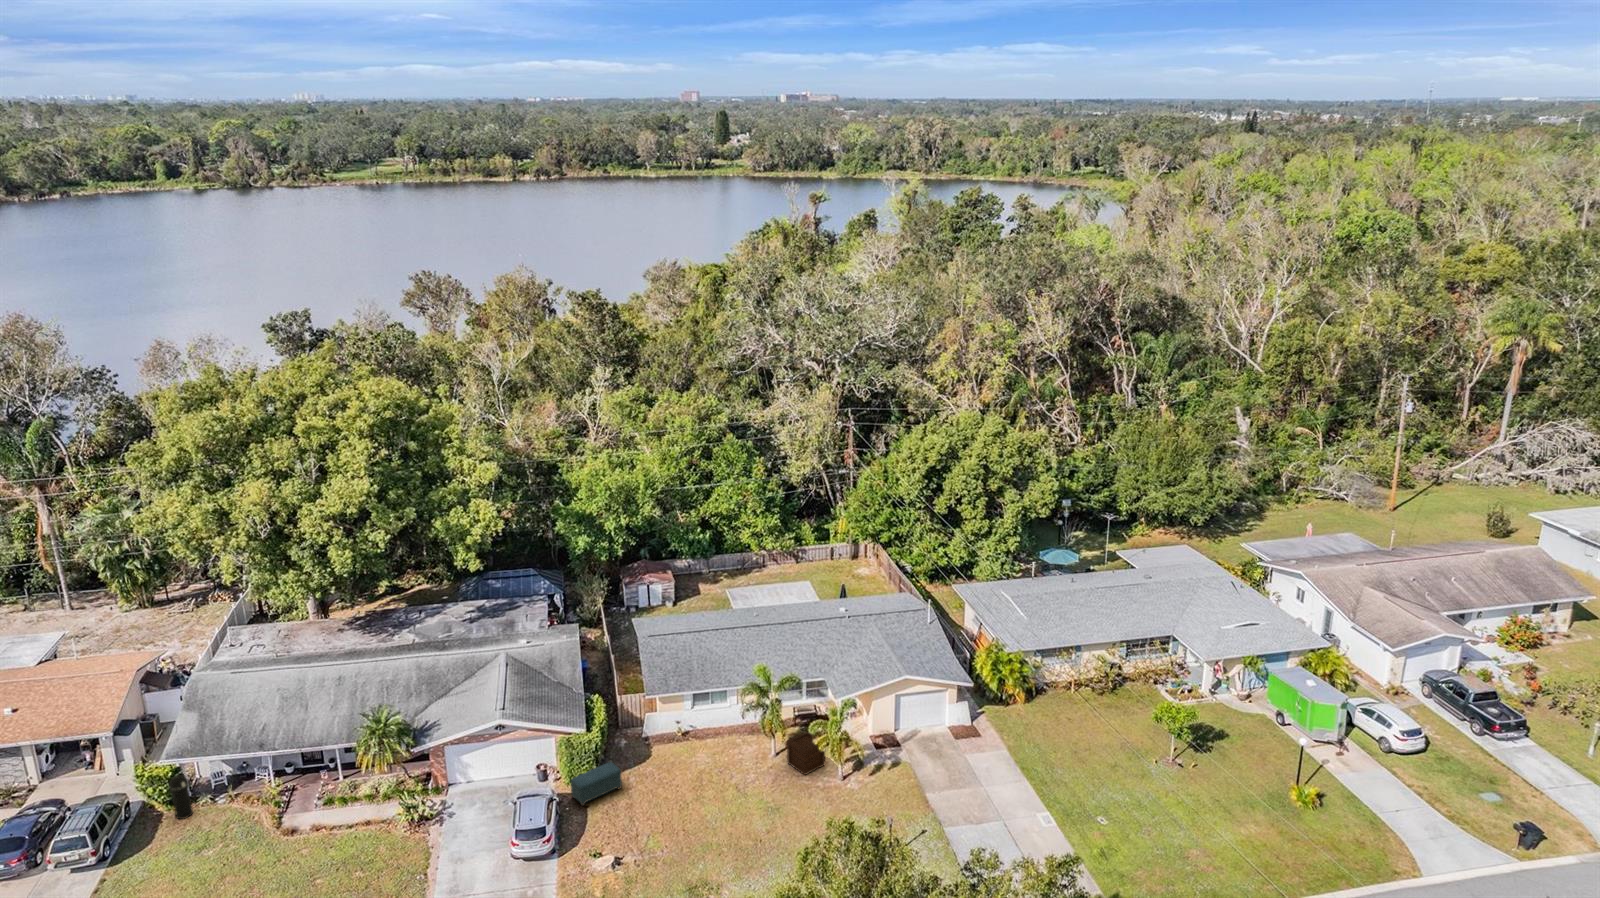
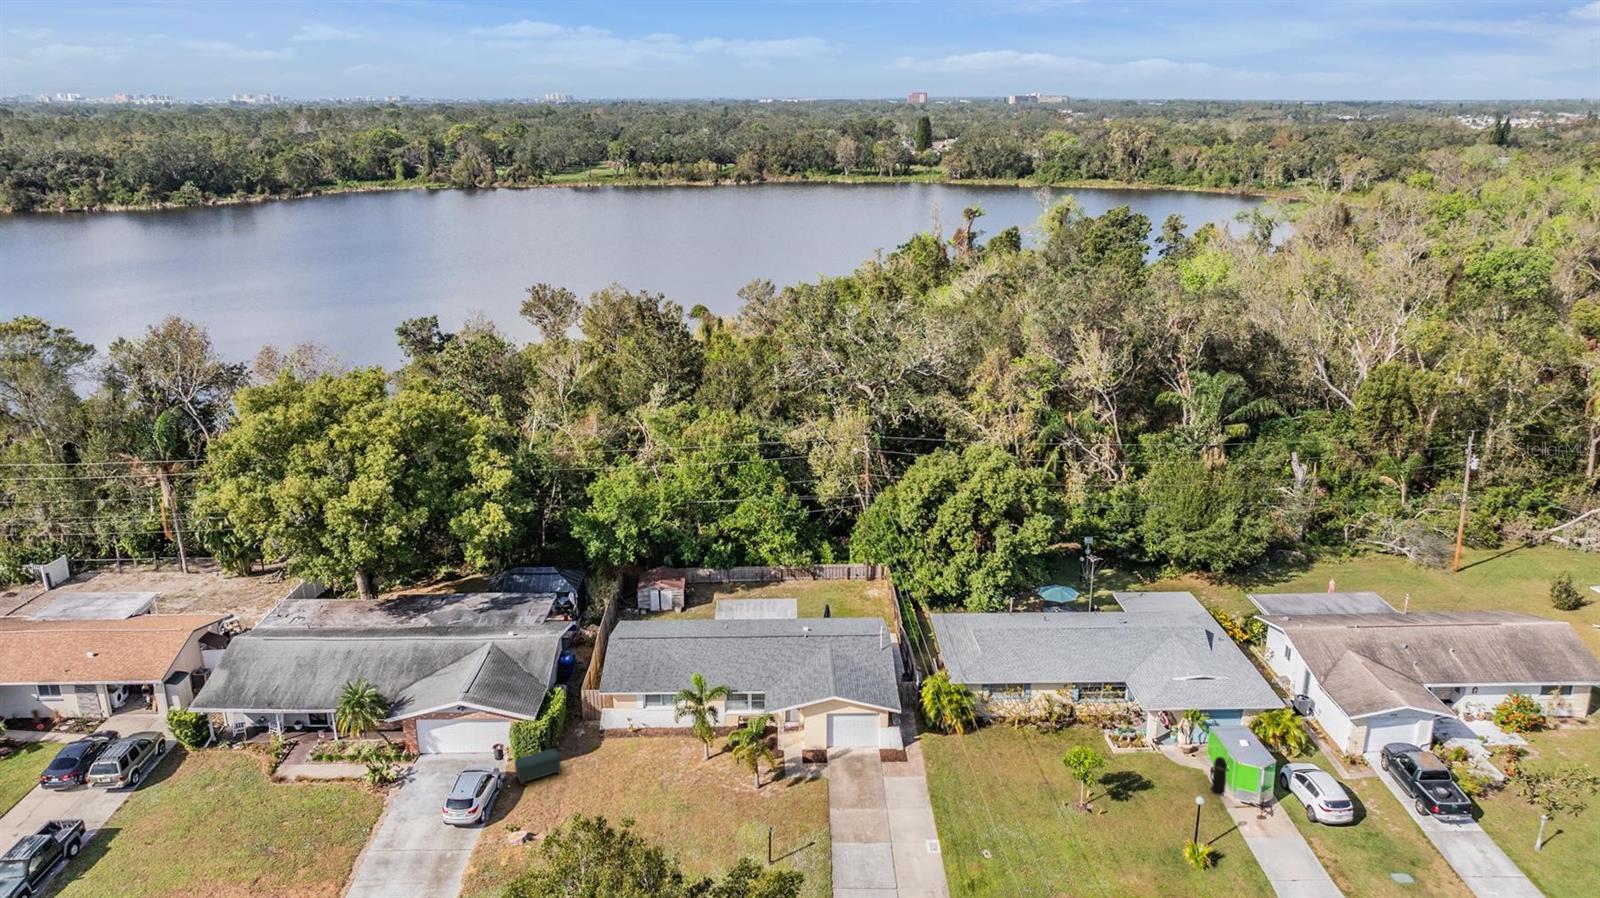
wooden crate: present [787,732,825,775] -> none [714,739,748,780]
trash can: present [169,775,193,819] -> present [1211,757,1227,796]

